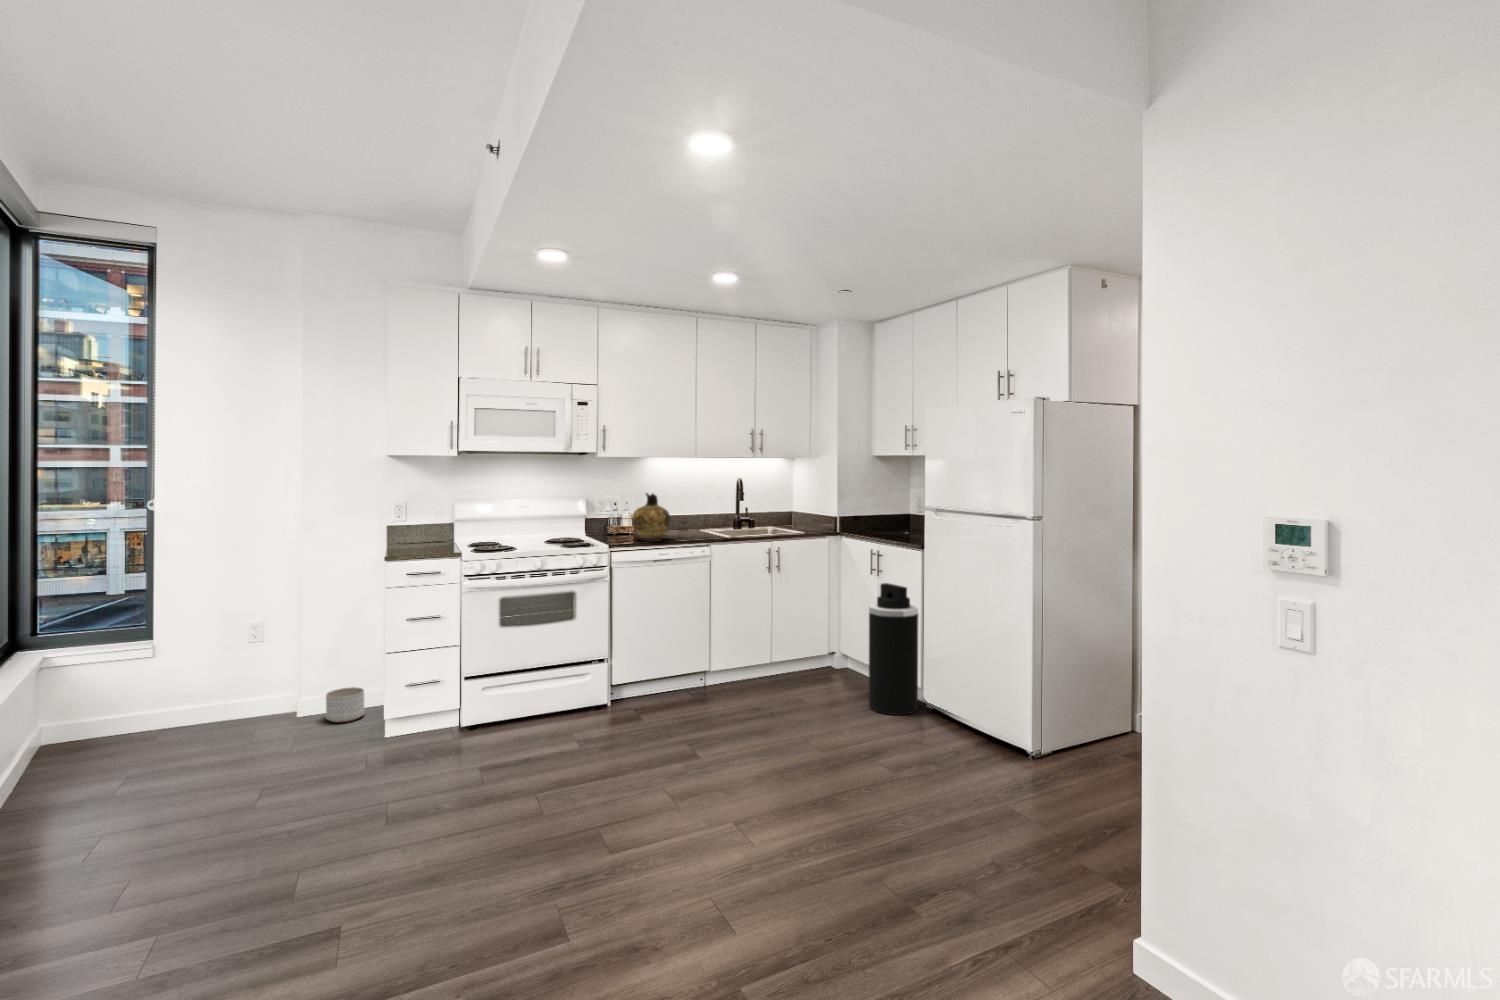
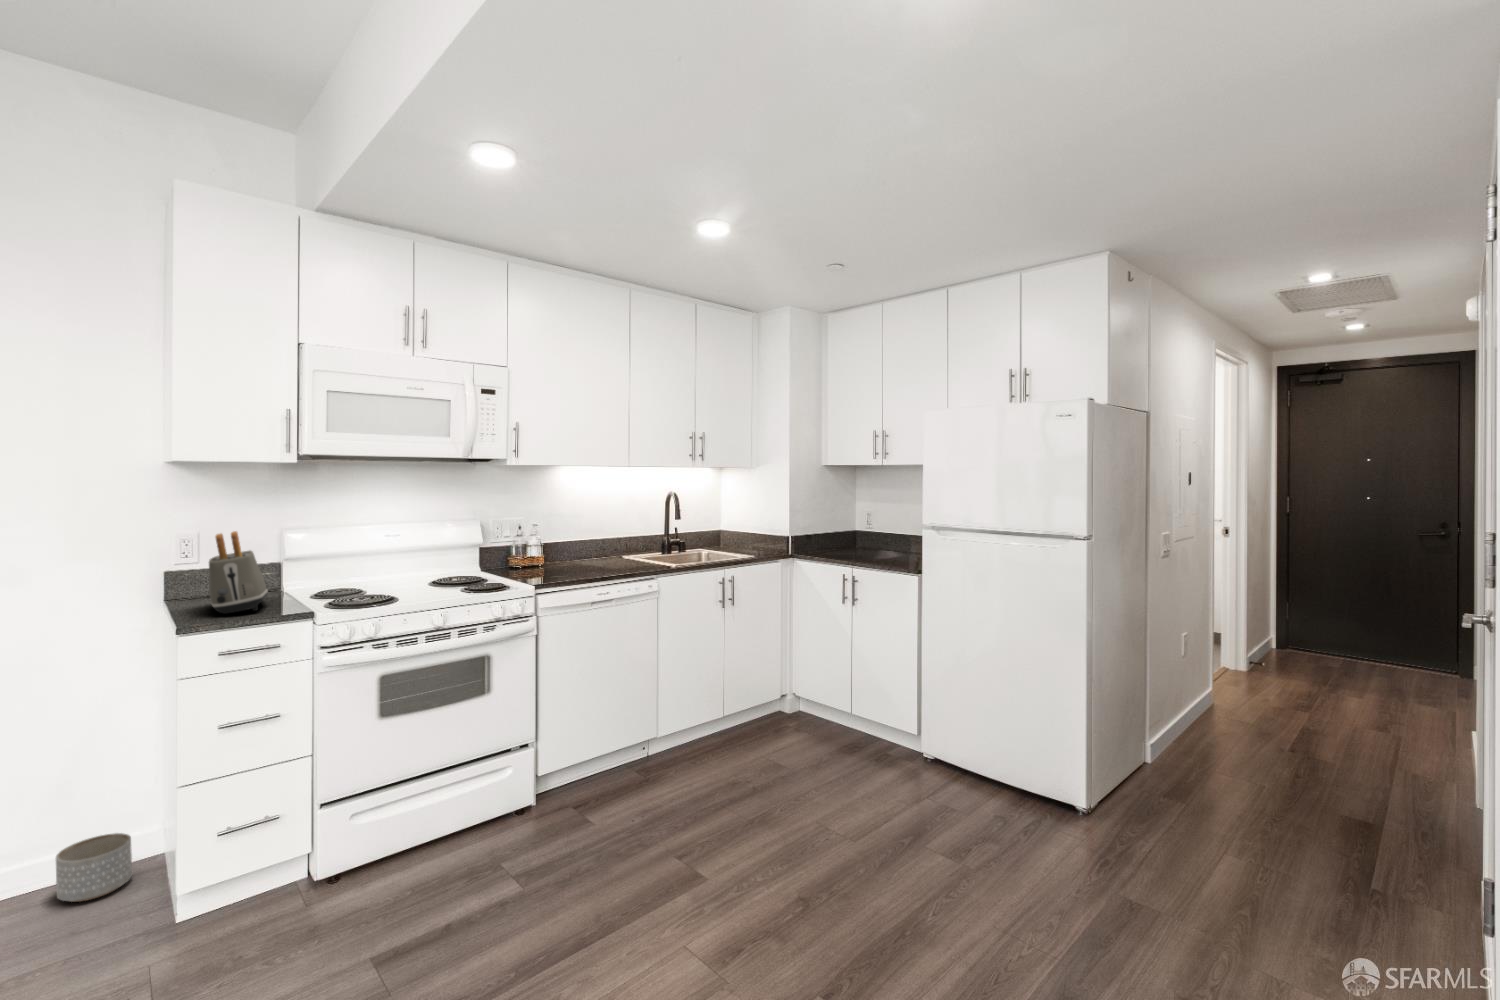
ceramic jug: present [632,493,671,541] -> none [553,512,605,576]
toaster: none [404,501,439,552] -> present [209,531,268,614]
trash can: present [869,583,918,715] -> none [866,618,925,781]

